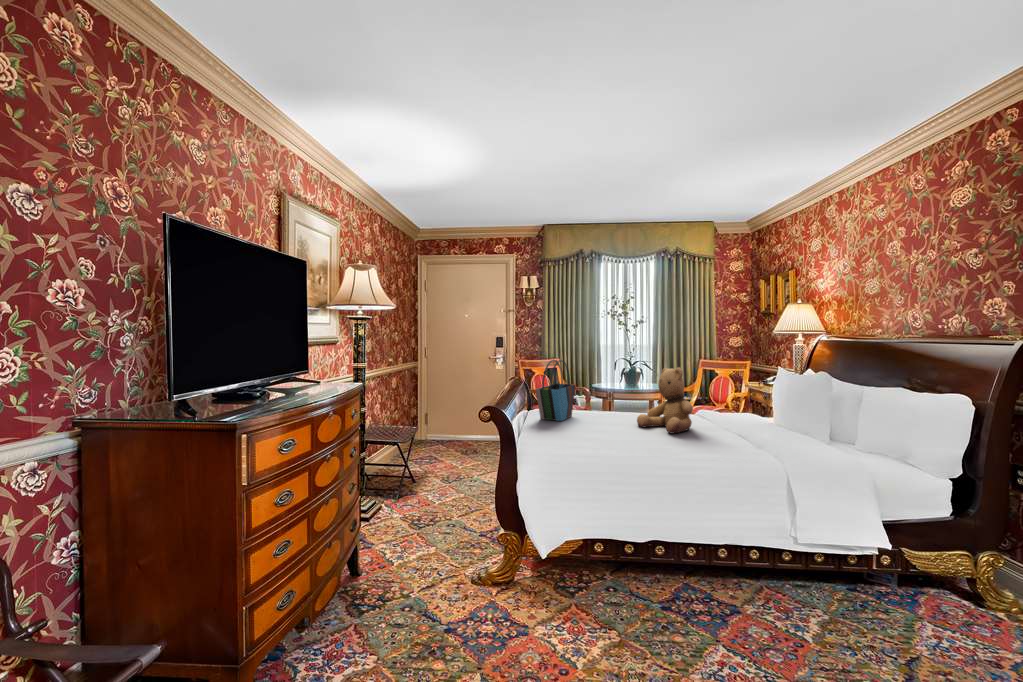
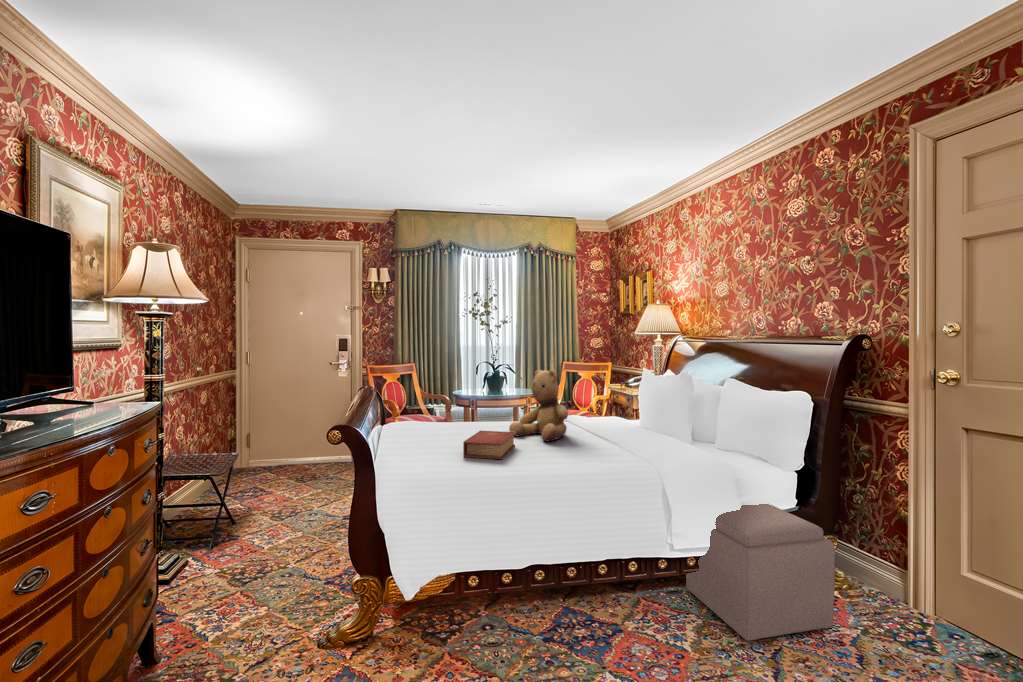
tote bag: present [536,360,576,421] -> none [393,363,440,435]
book: none [593,420,641,445] -> present [463,431,515,459]
ottoman: none [814,505,991,648] -> present [686,504,835,641]

